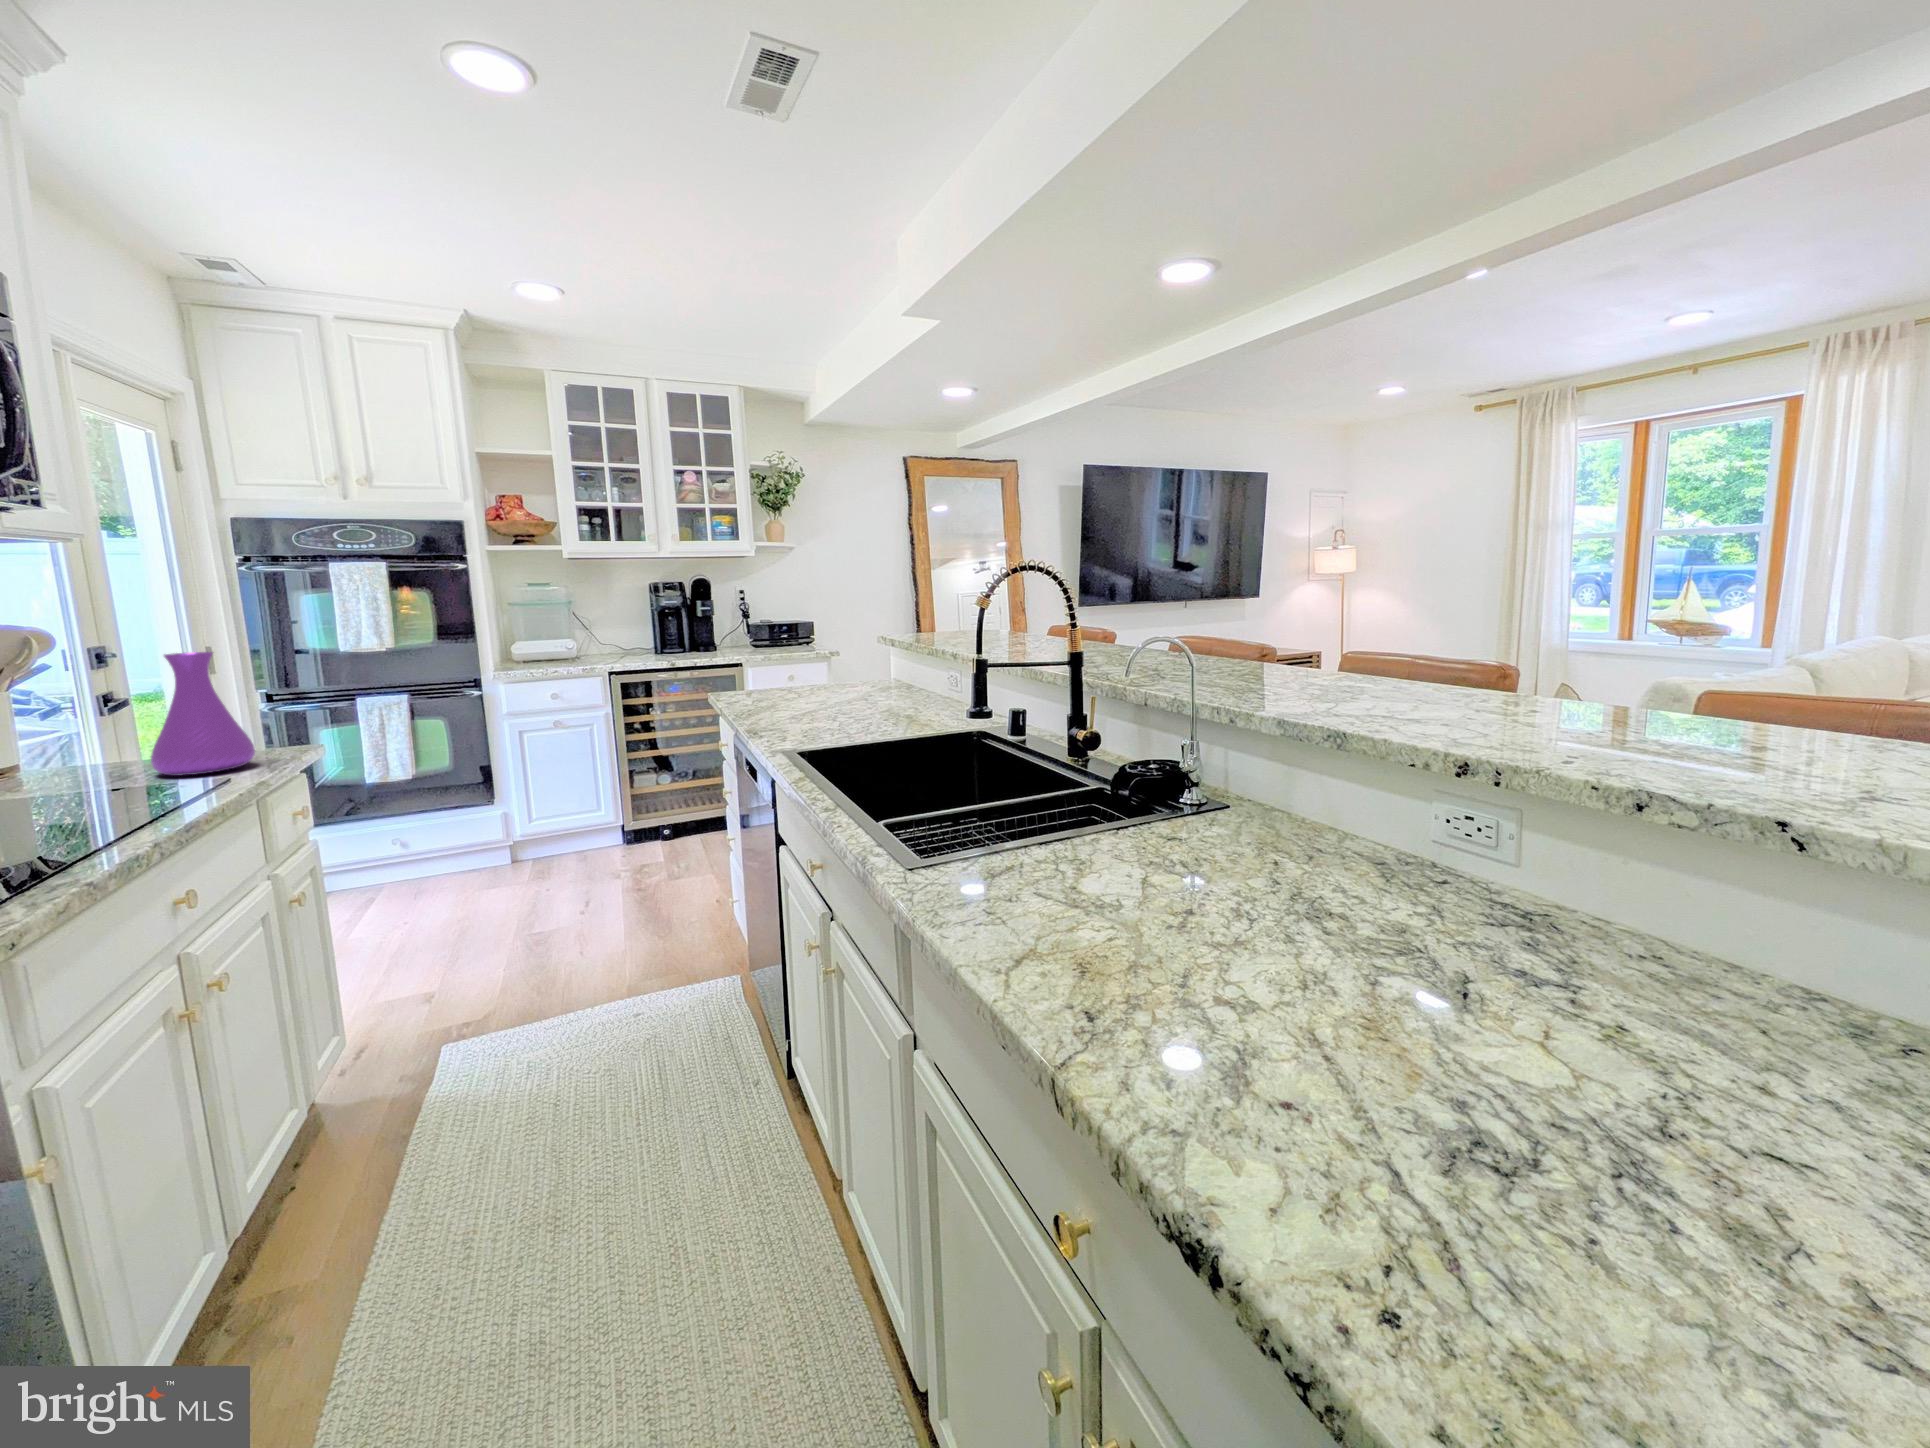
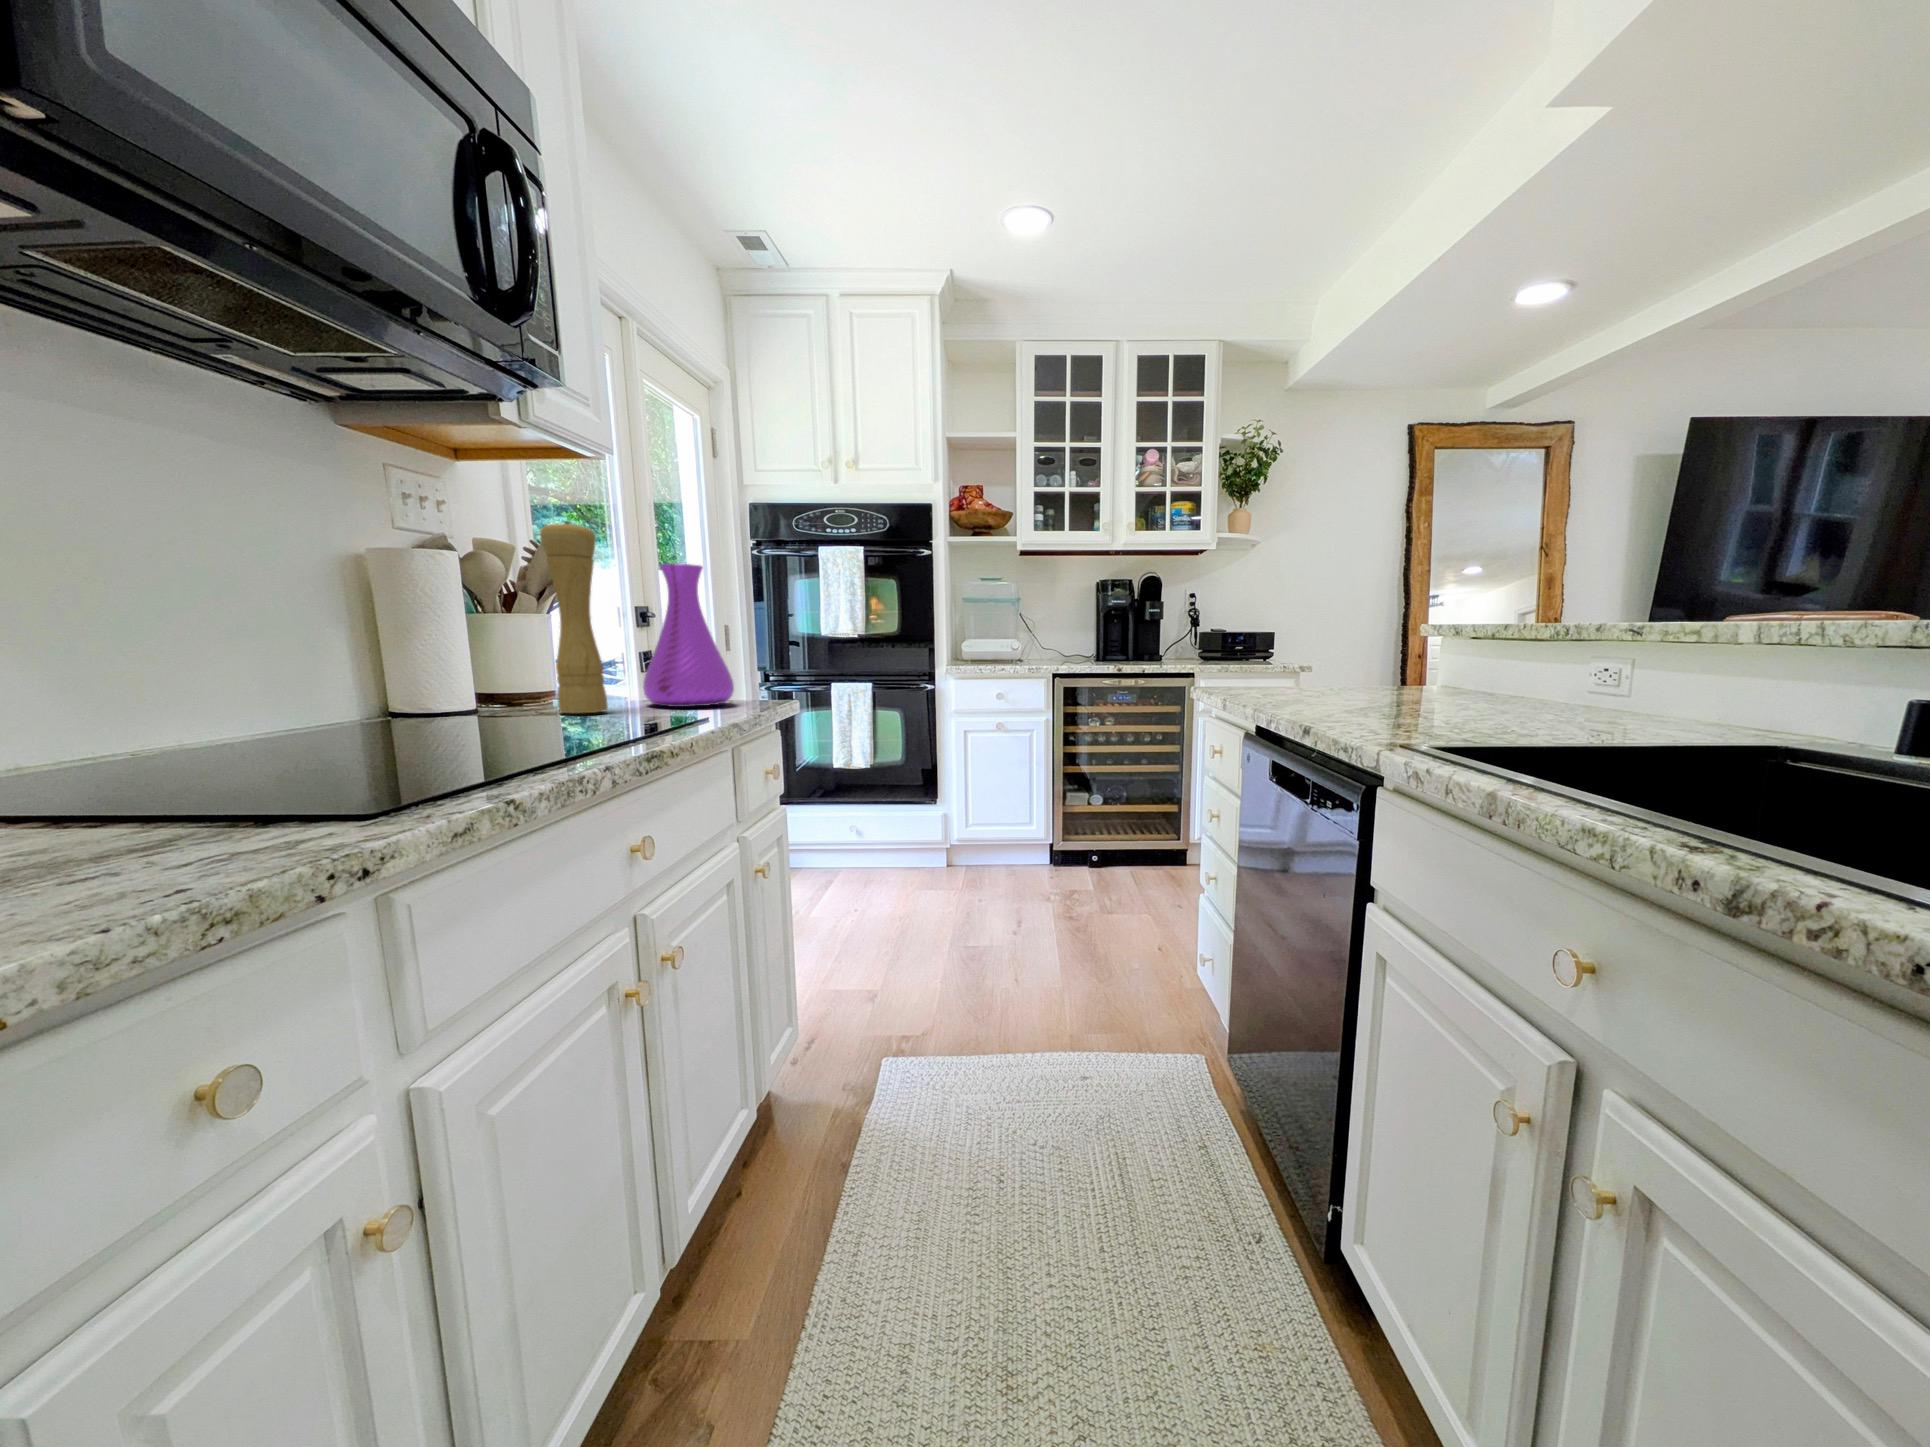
pepper mill: none [32,635,119,799] -> present [540,521,608,713]

